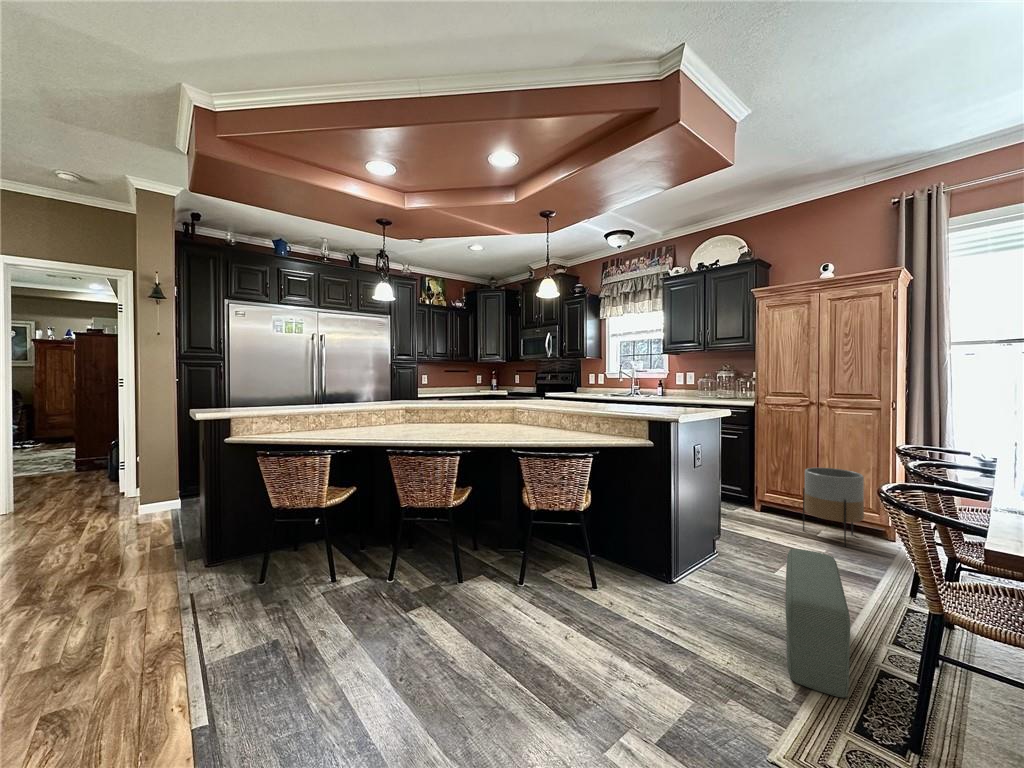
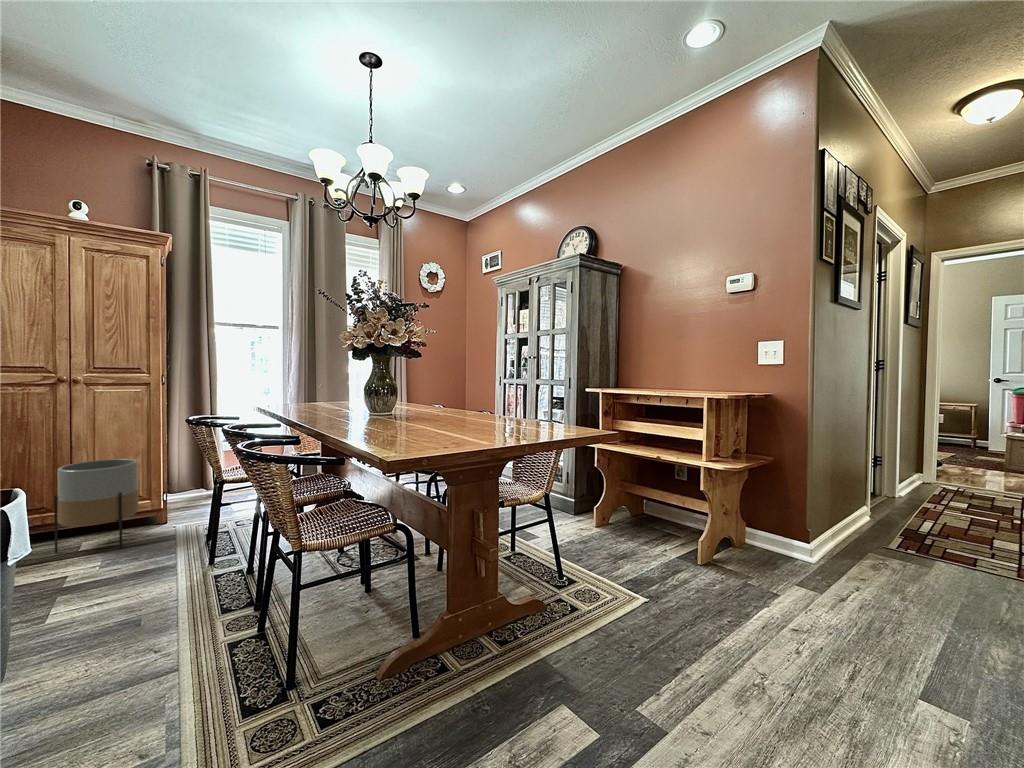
pouf: present [785,549,850,698] -> none [94,553,219,729]

